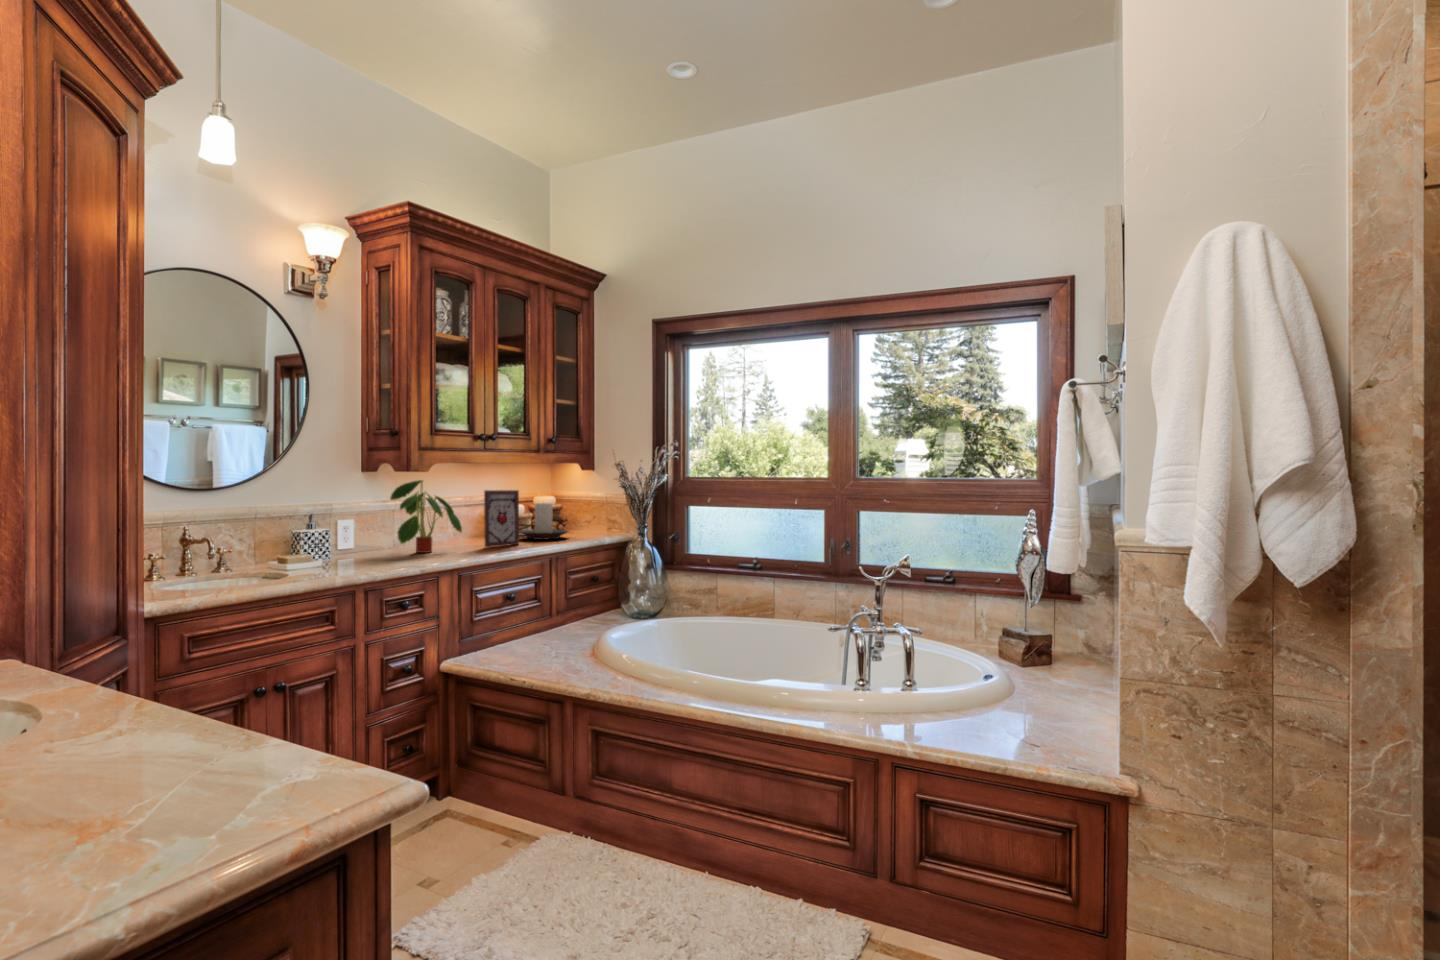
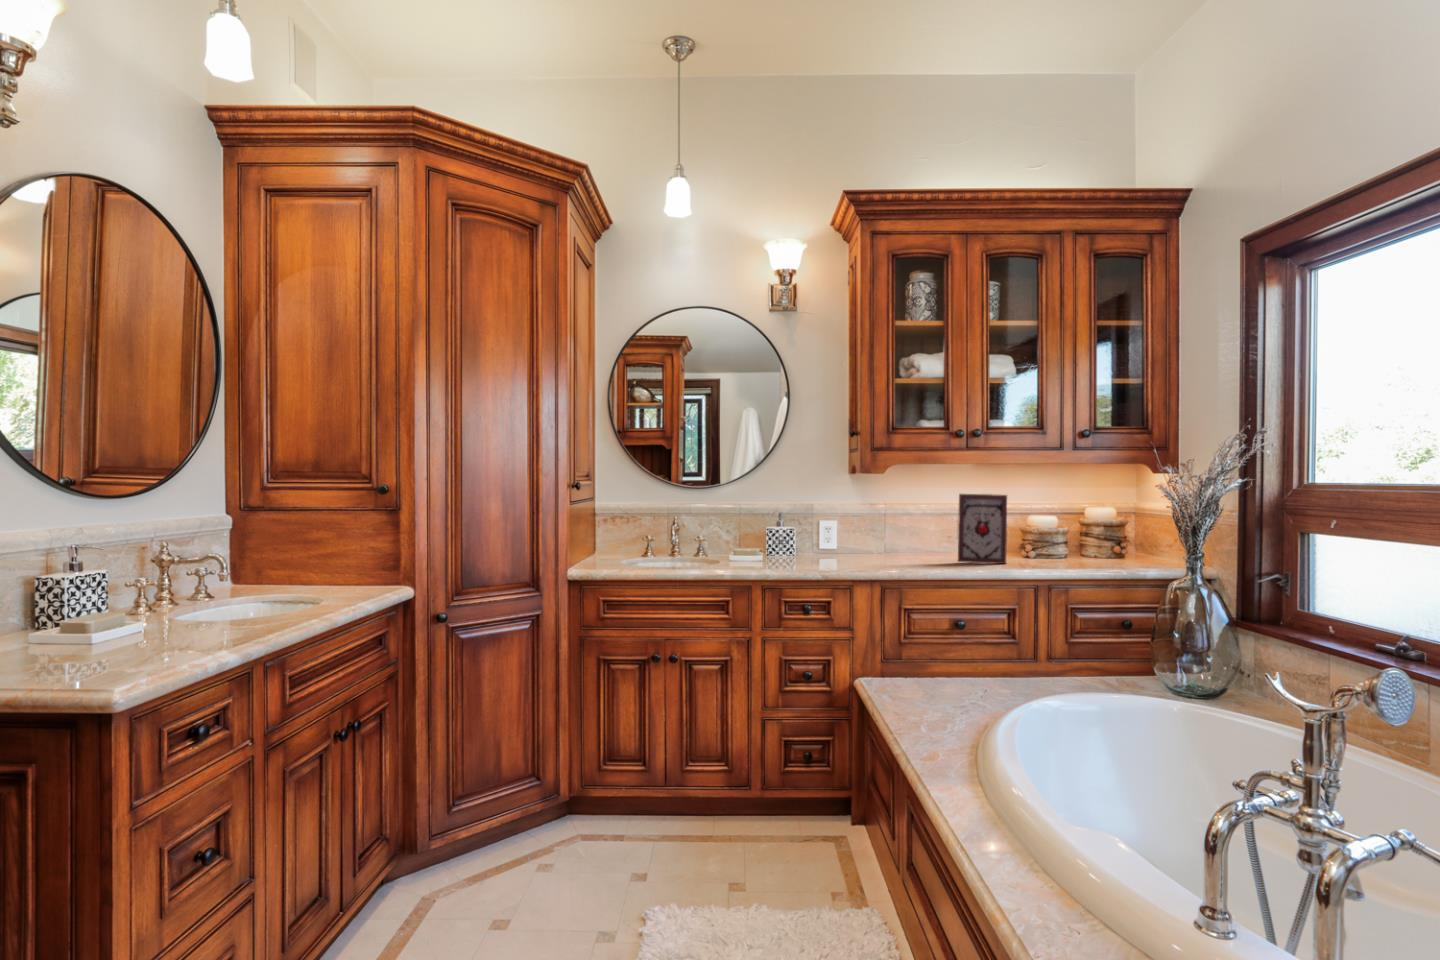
plant: present [390,480,462,553] -> none [844,479,934,561]
candle holder: present [519,503,568,540] -> none [1028,511,1102,563]

